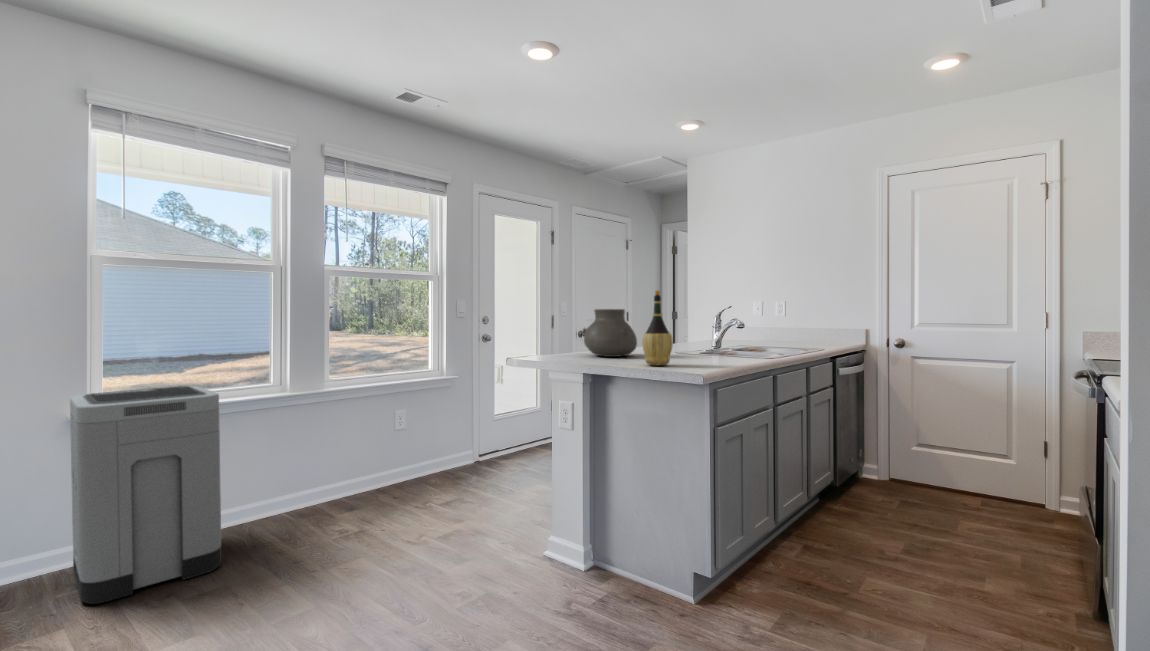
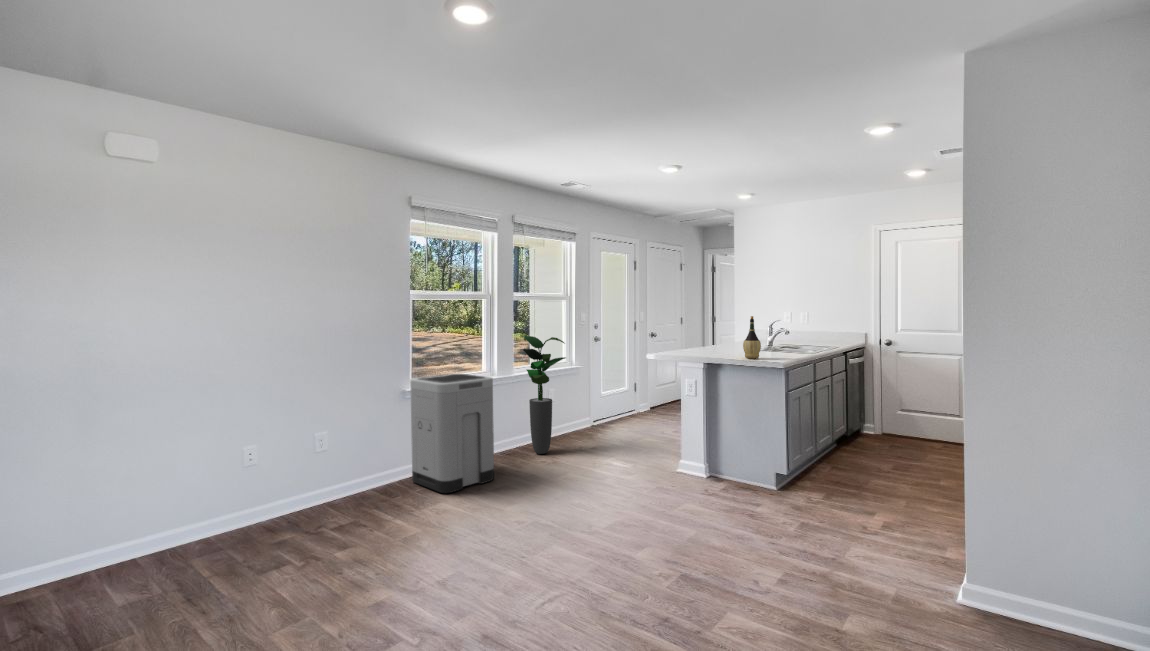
vase: present [581,309,637,357] -> none [697,325,731,353]
potted plant: none [311,328,398,511] -> present [520,336,566,454]

